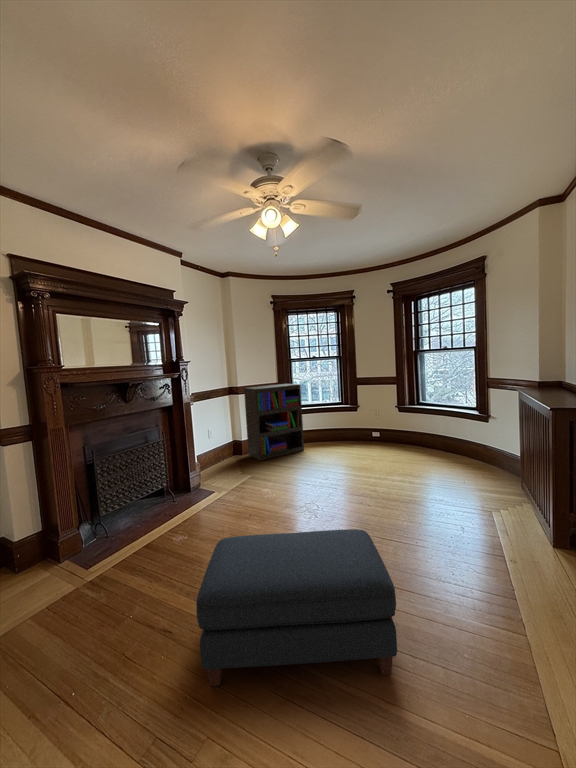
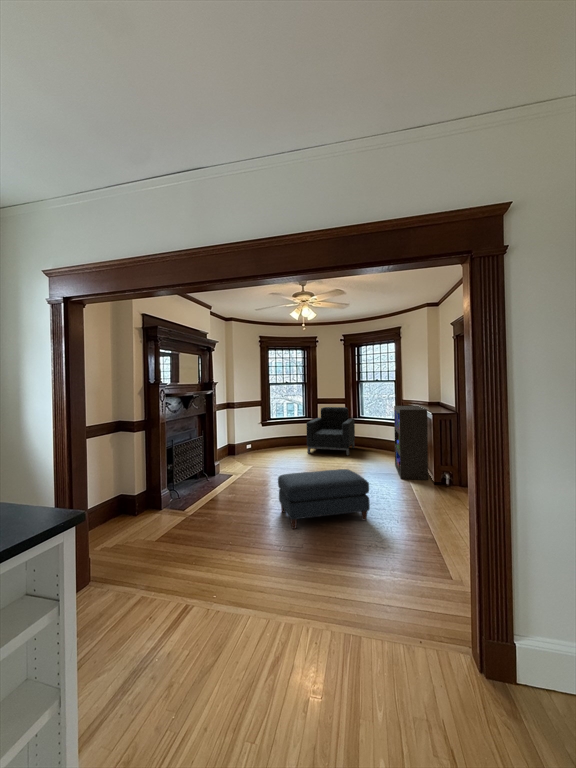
bookshelf: present [244,384,304,461] -> present [394,406,428,480]
armchair: none [337,389,412,462] -> present [306,407,355,455]

